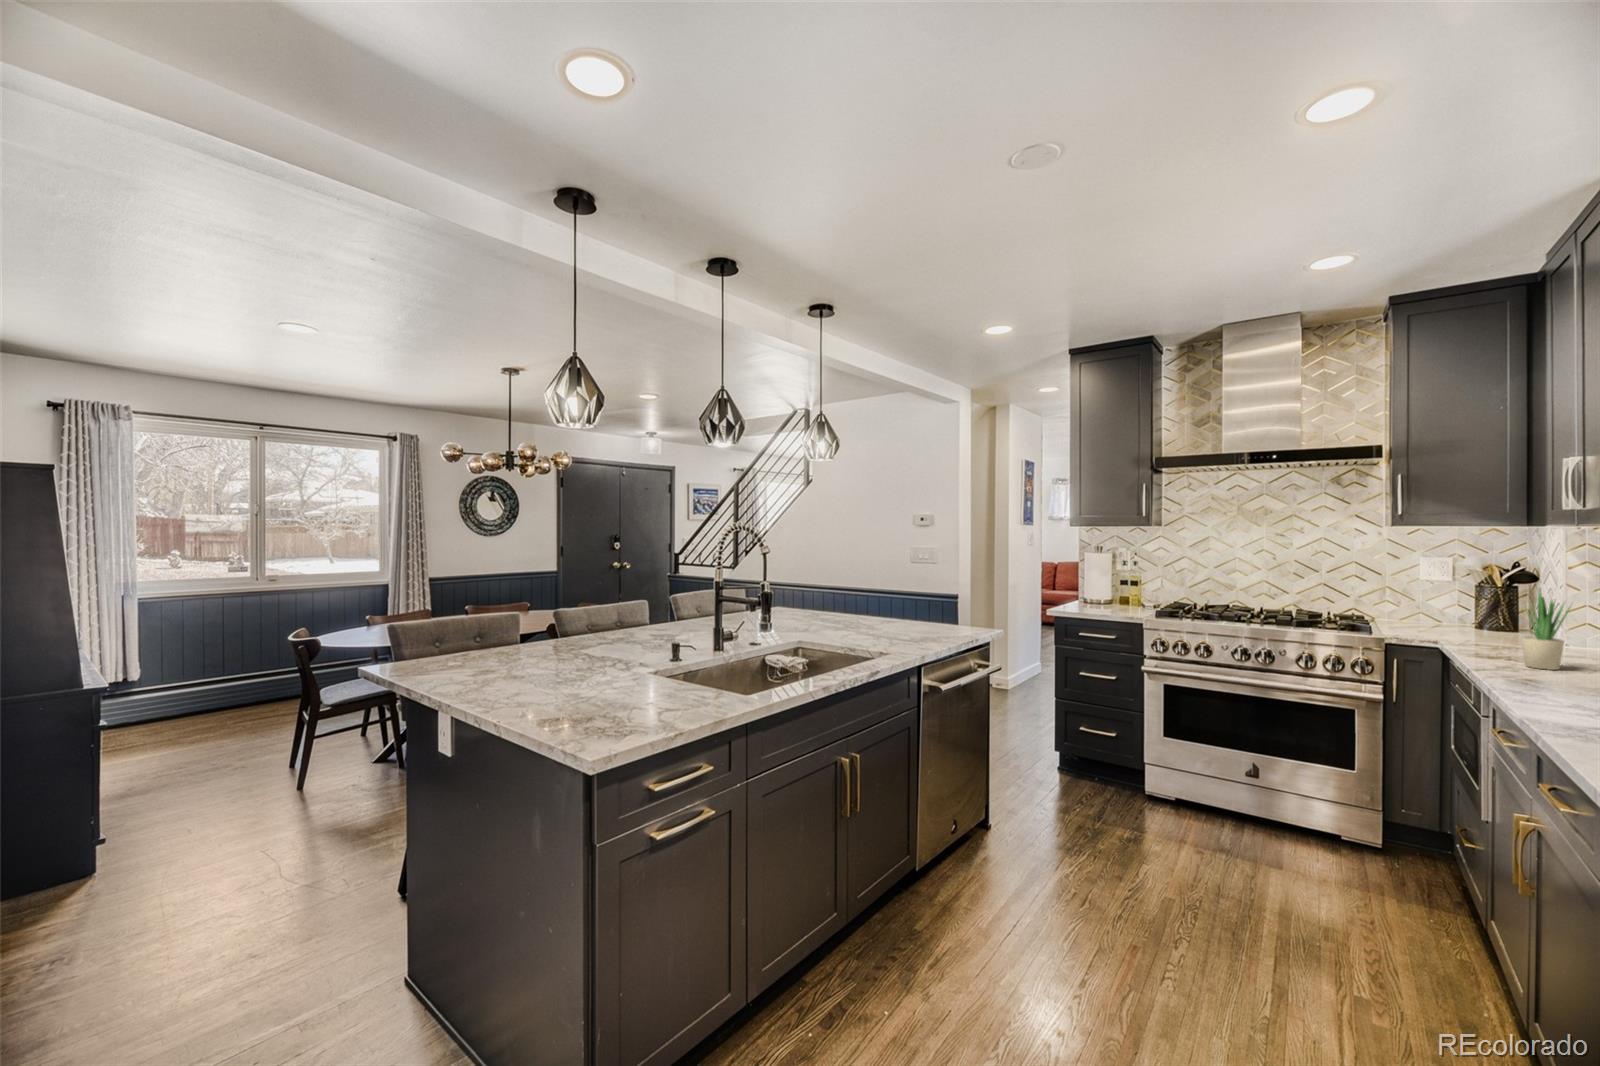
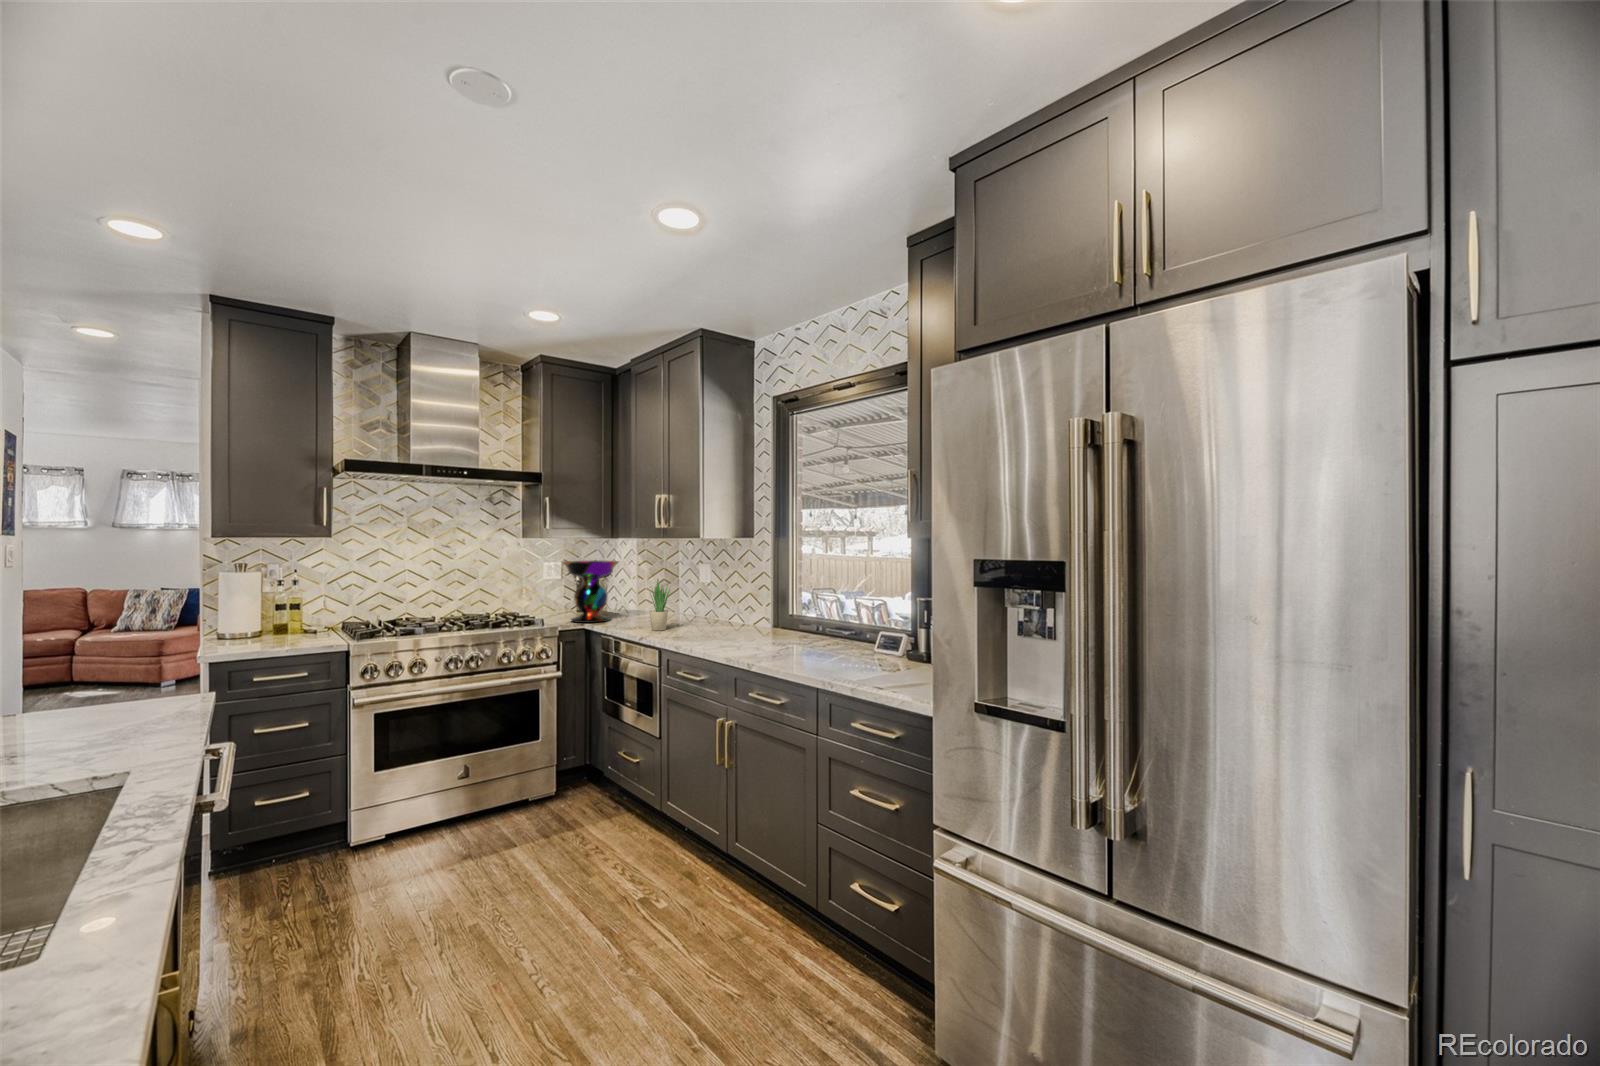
decorative bowl: none [1407,557,1516,645] -> present [563,561,619,623]

